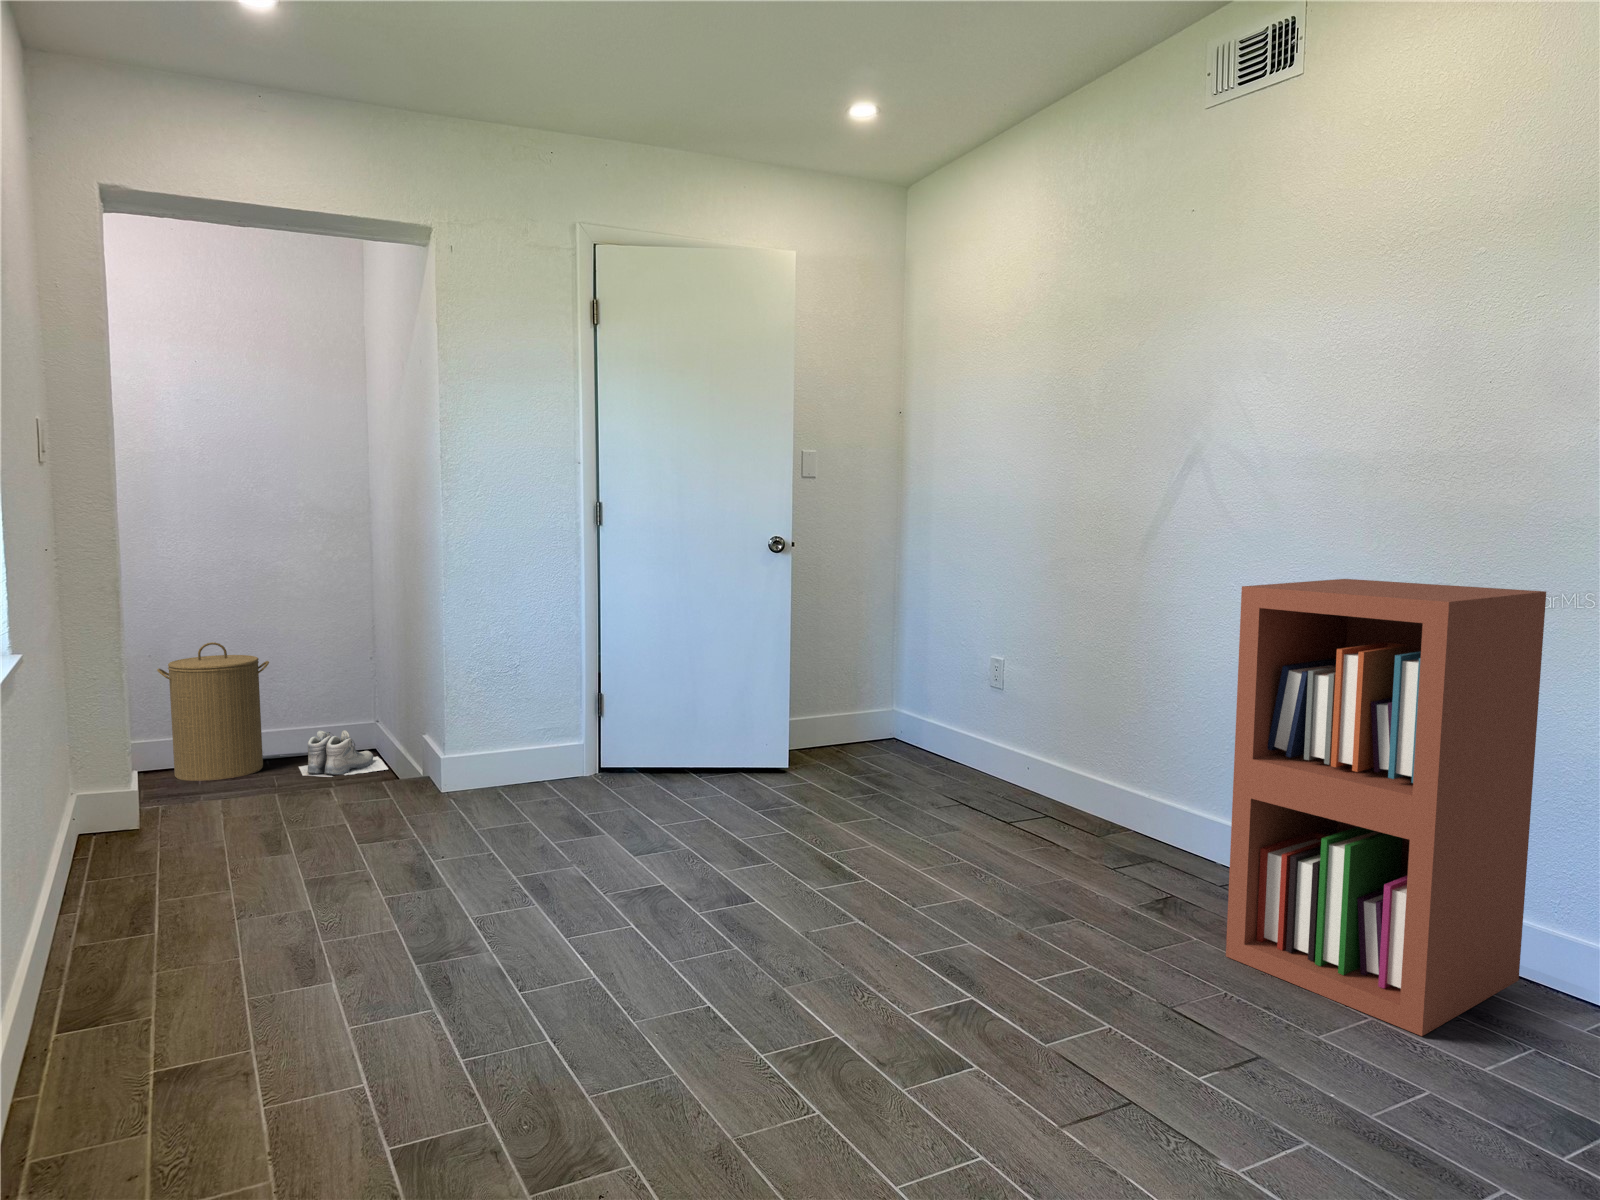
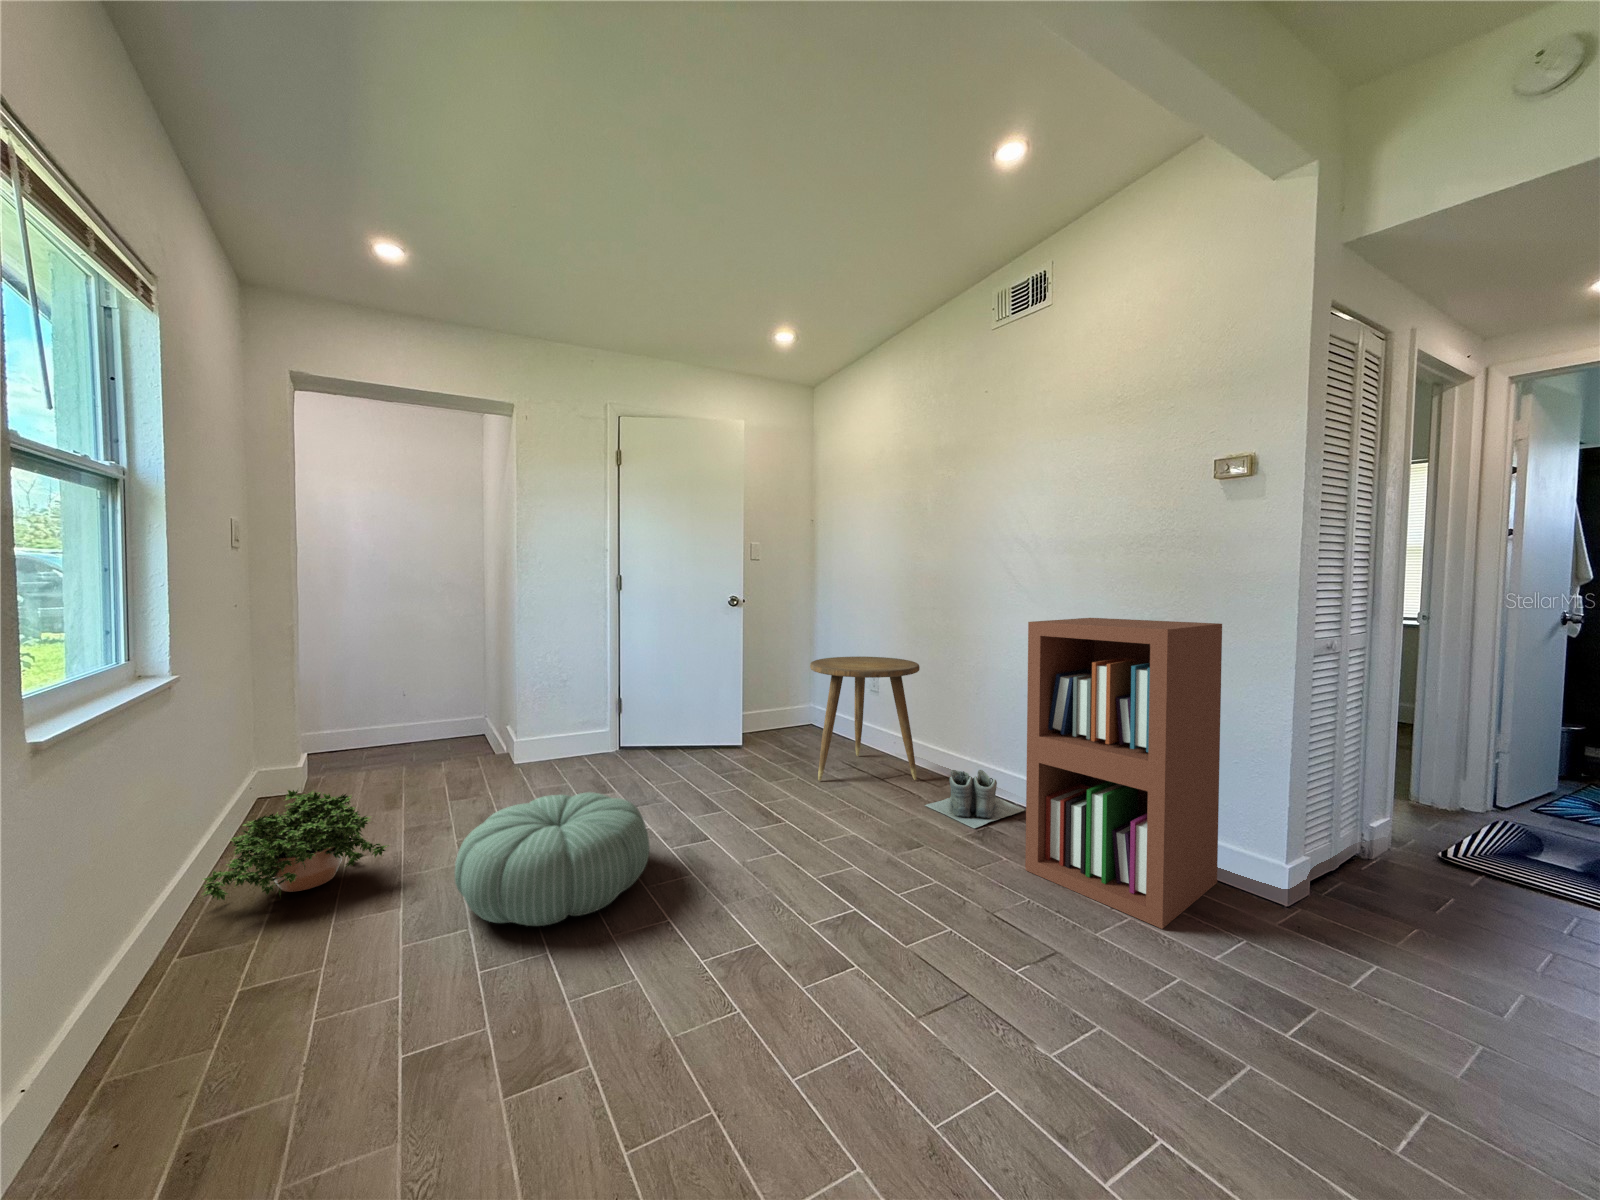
side table: none [897,634,1072,829] -> present [810,657,920,781]
laundry hamper: present [157,642,269,781] -> none [336,666,414,758]
boots: present [299,730,388,777] -> present [925,770,1025,829]
potted plant: none [68,814,309,965] -> present [202,790,389,900]
pouf: none [408,831,672,1006] -> present [455,792,650,926]

